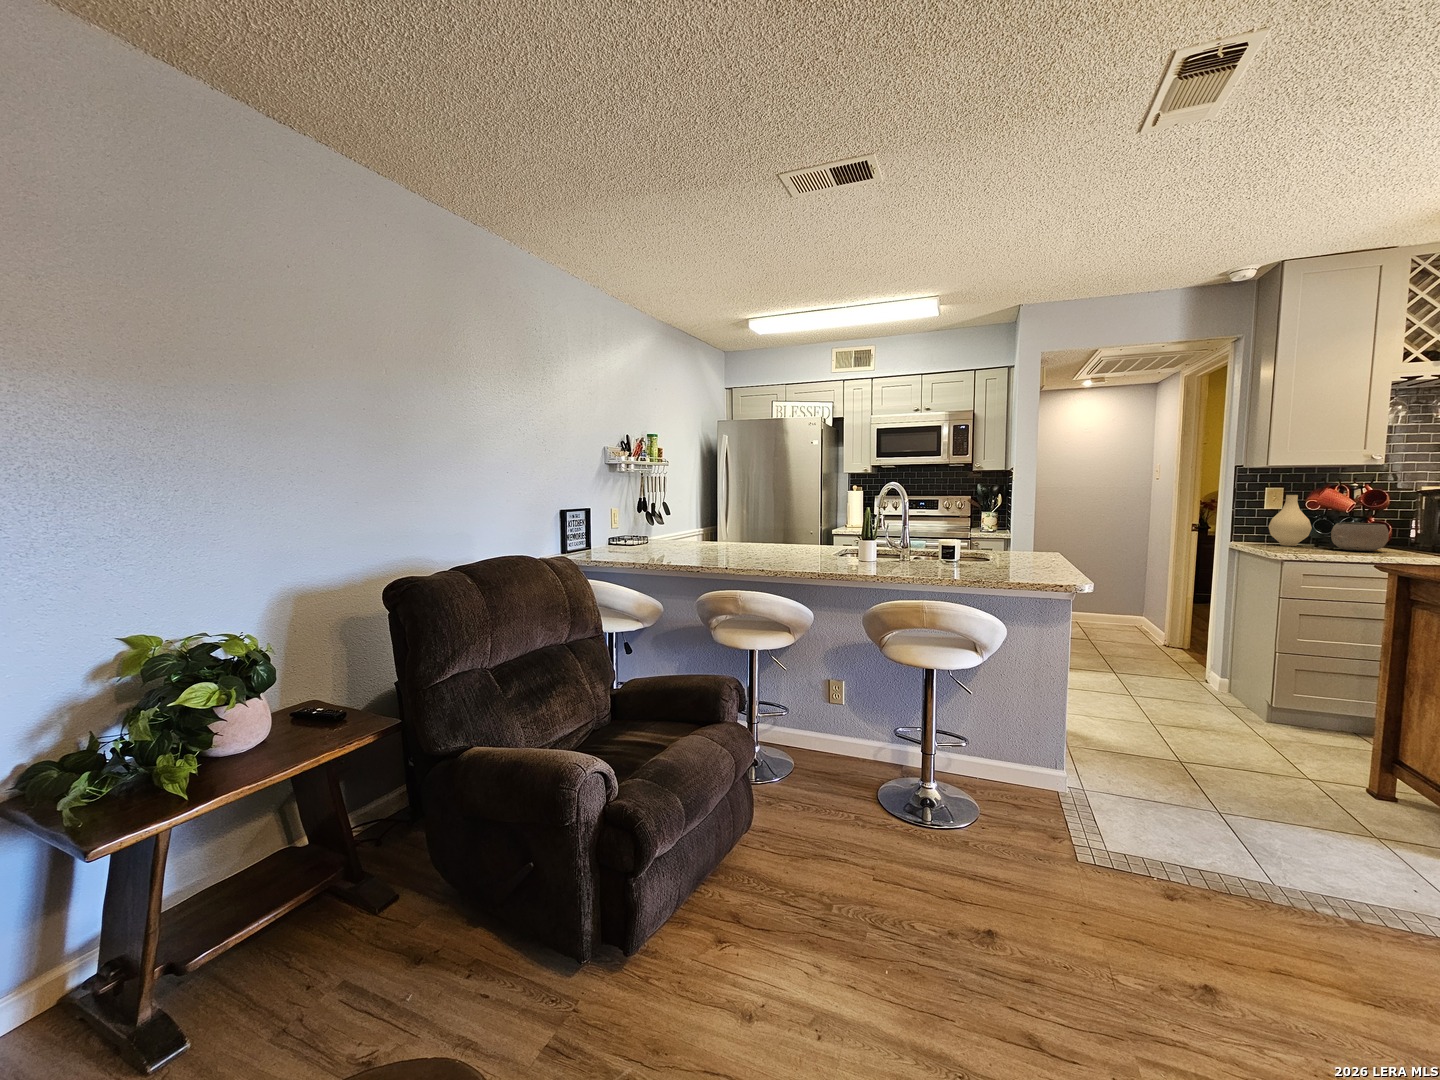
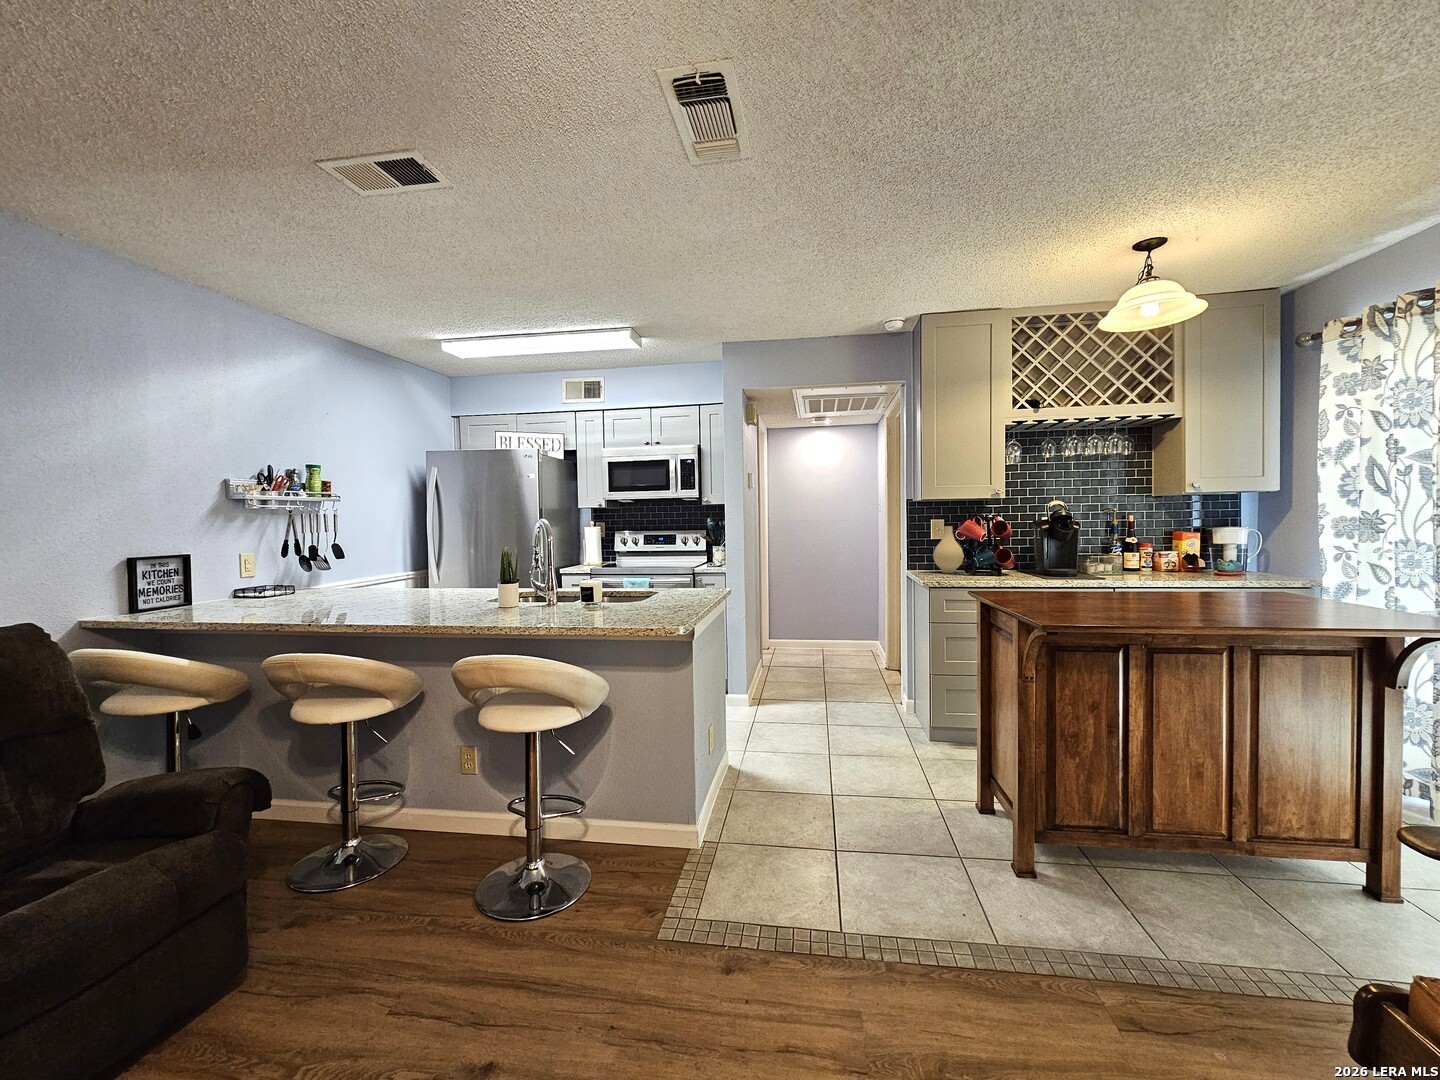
bowl: present [1331,523,1389,551] -> none [972,551,1011,576]

